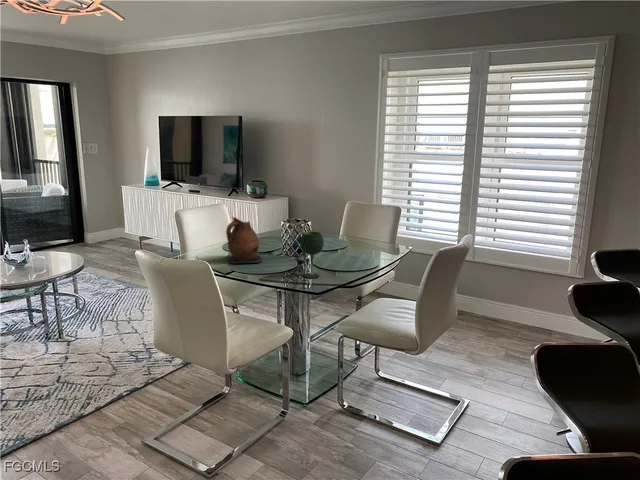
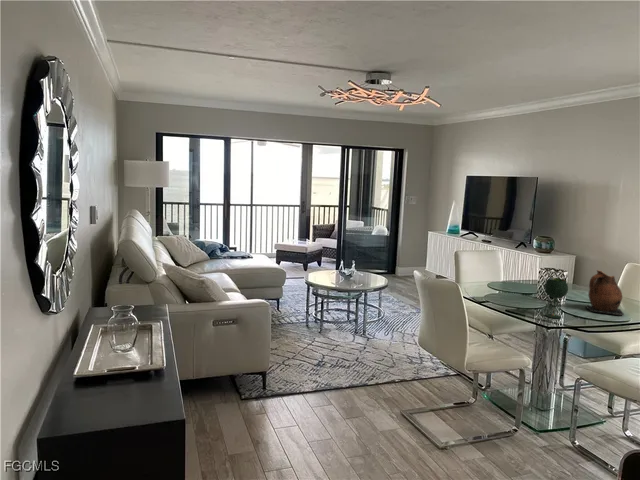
ceramic pitcher: present [226,217,262,263] -> present [586,270,624,315]

